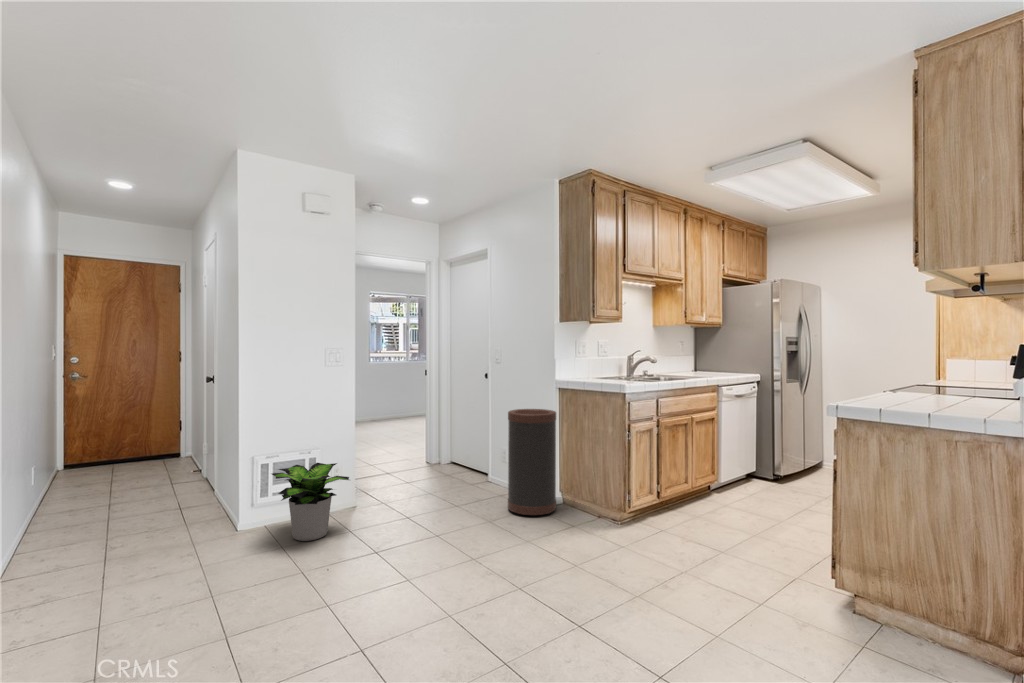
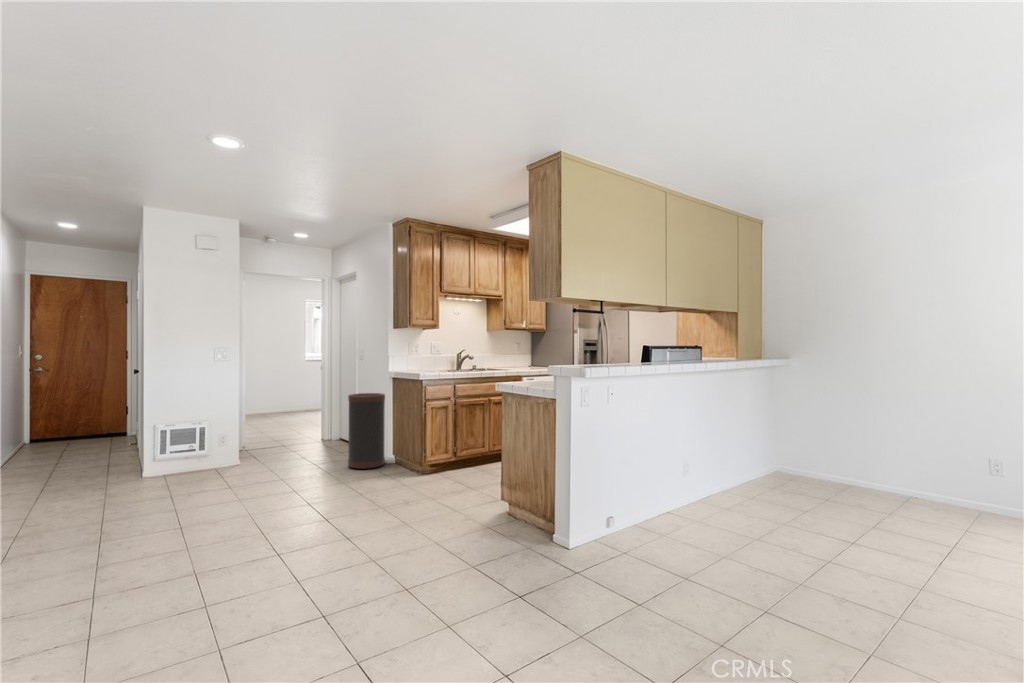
potted plant: present [272,463,349,541] -> none [163,430,226,482]

